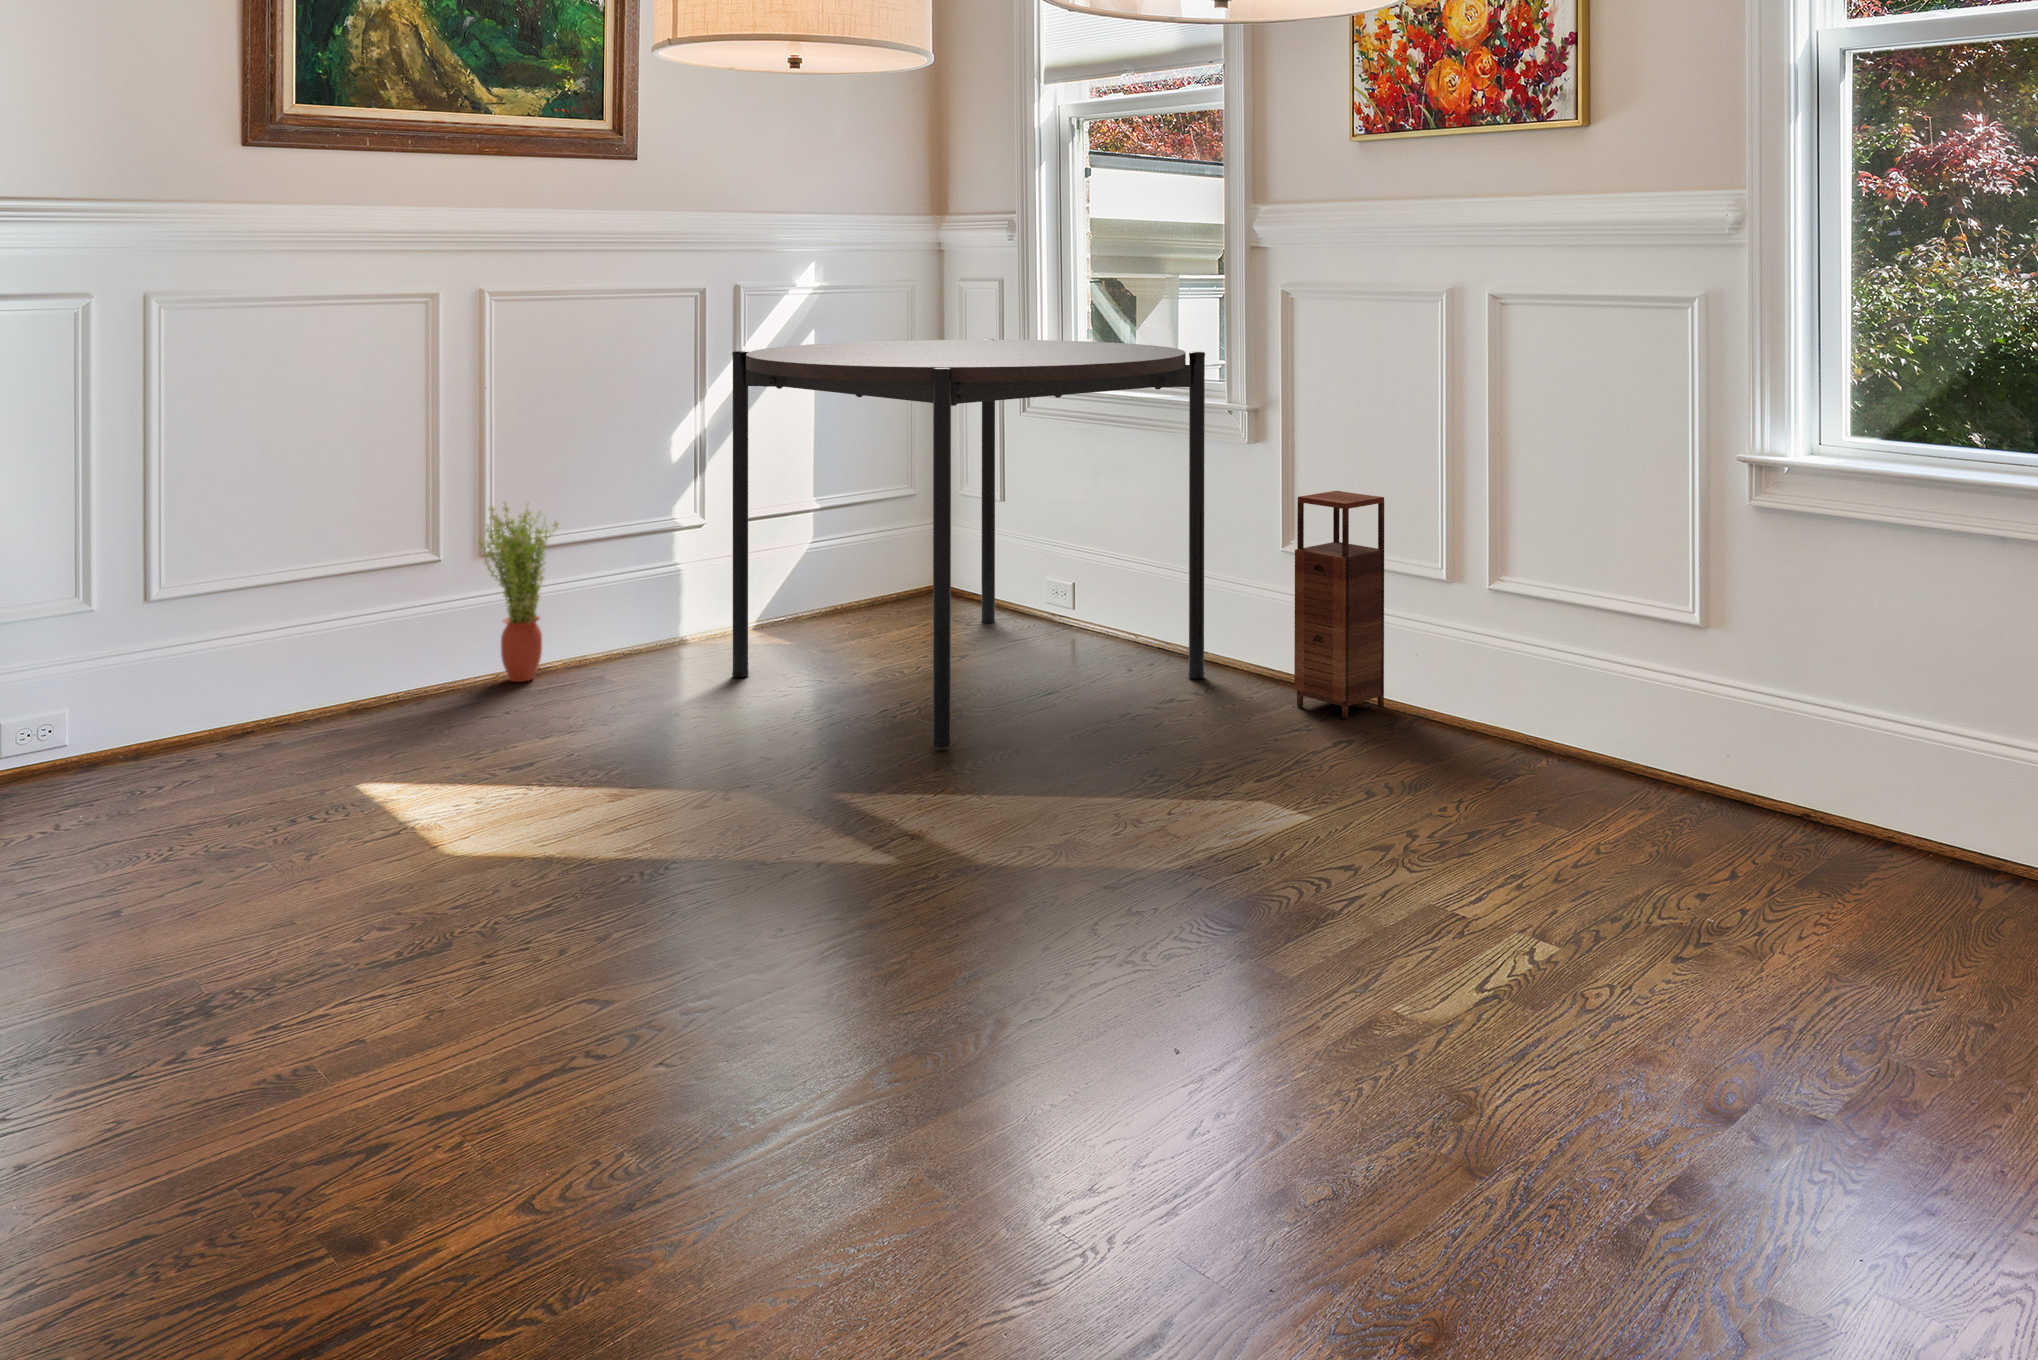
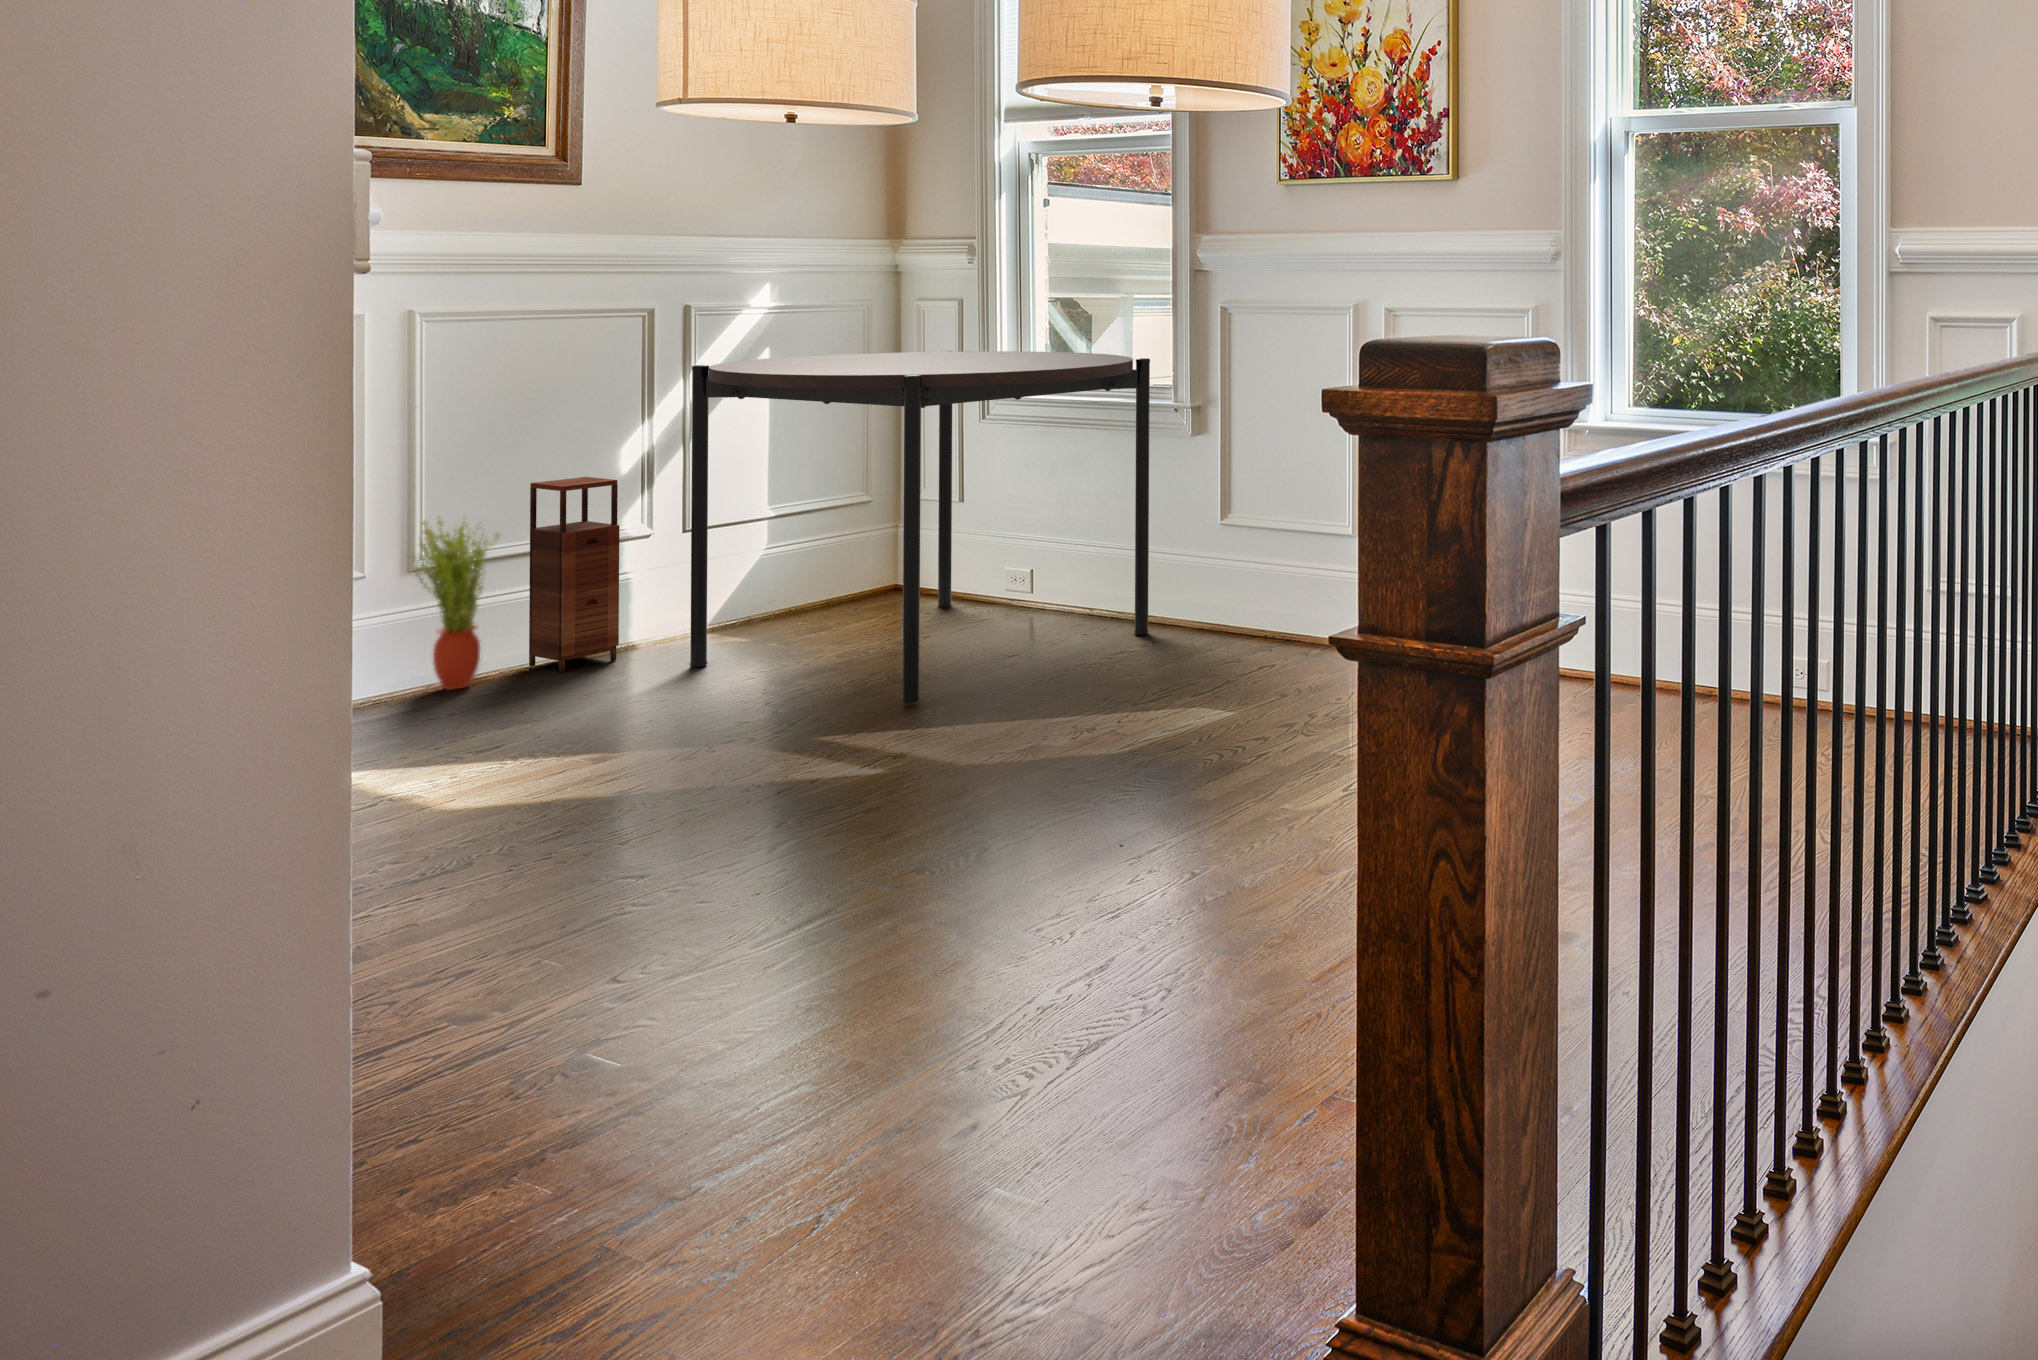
storage cabinet: present [1294,491,1384,719] -> present [529,477,619,672]

